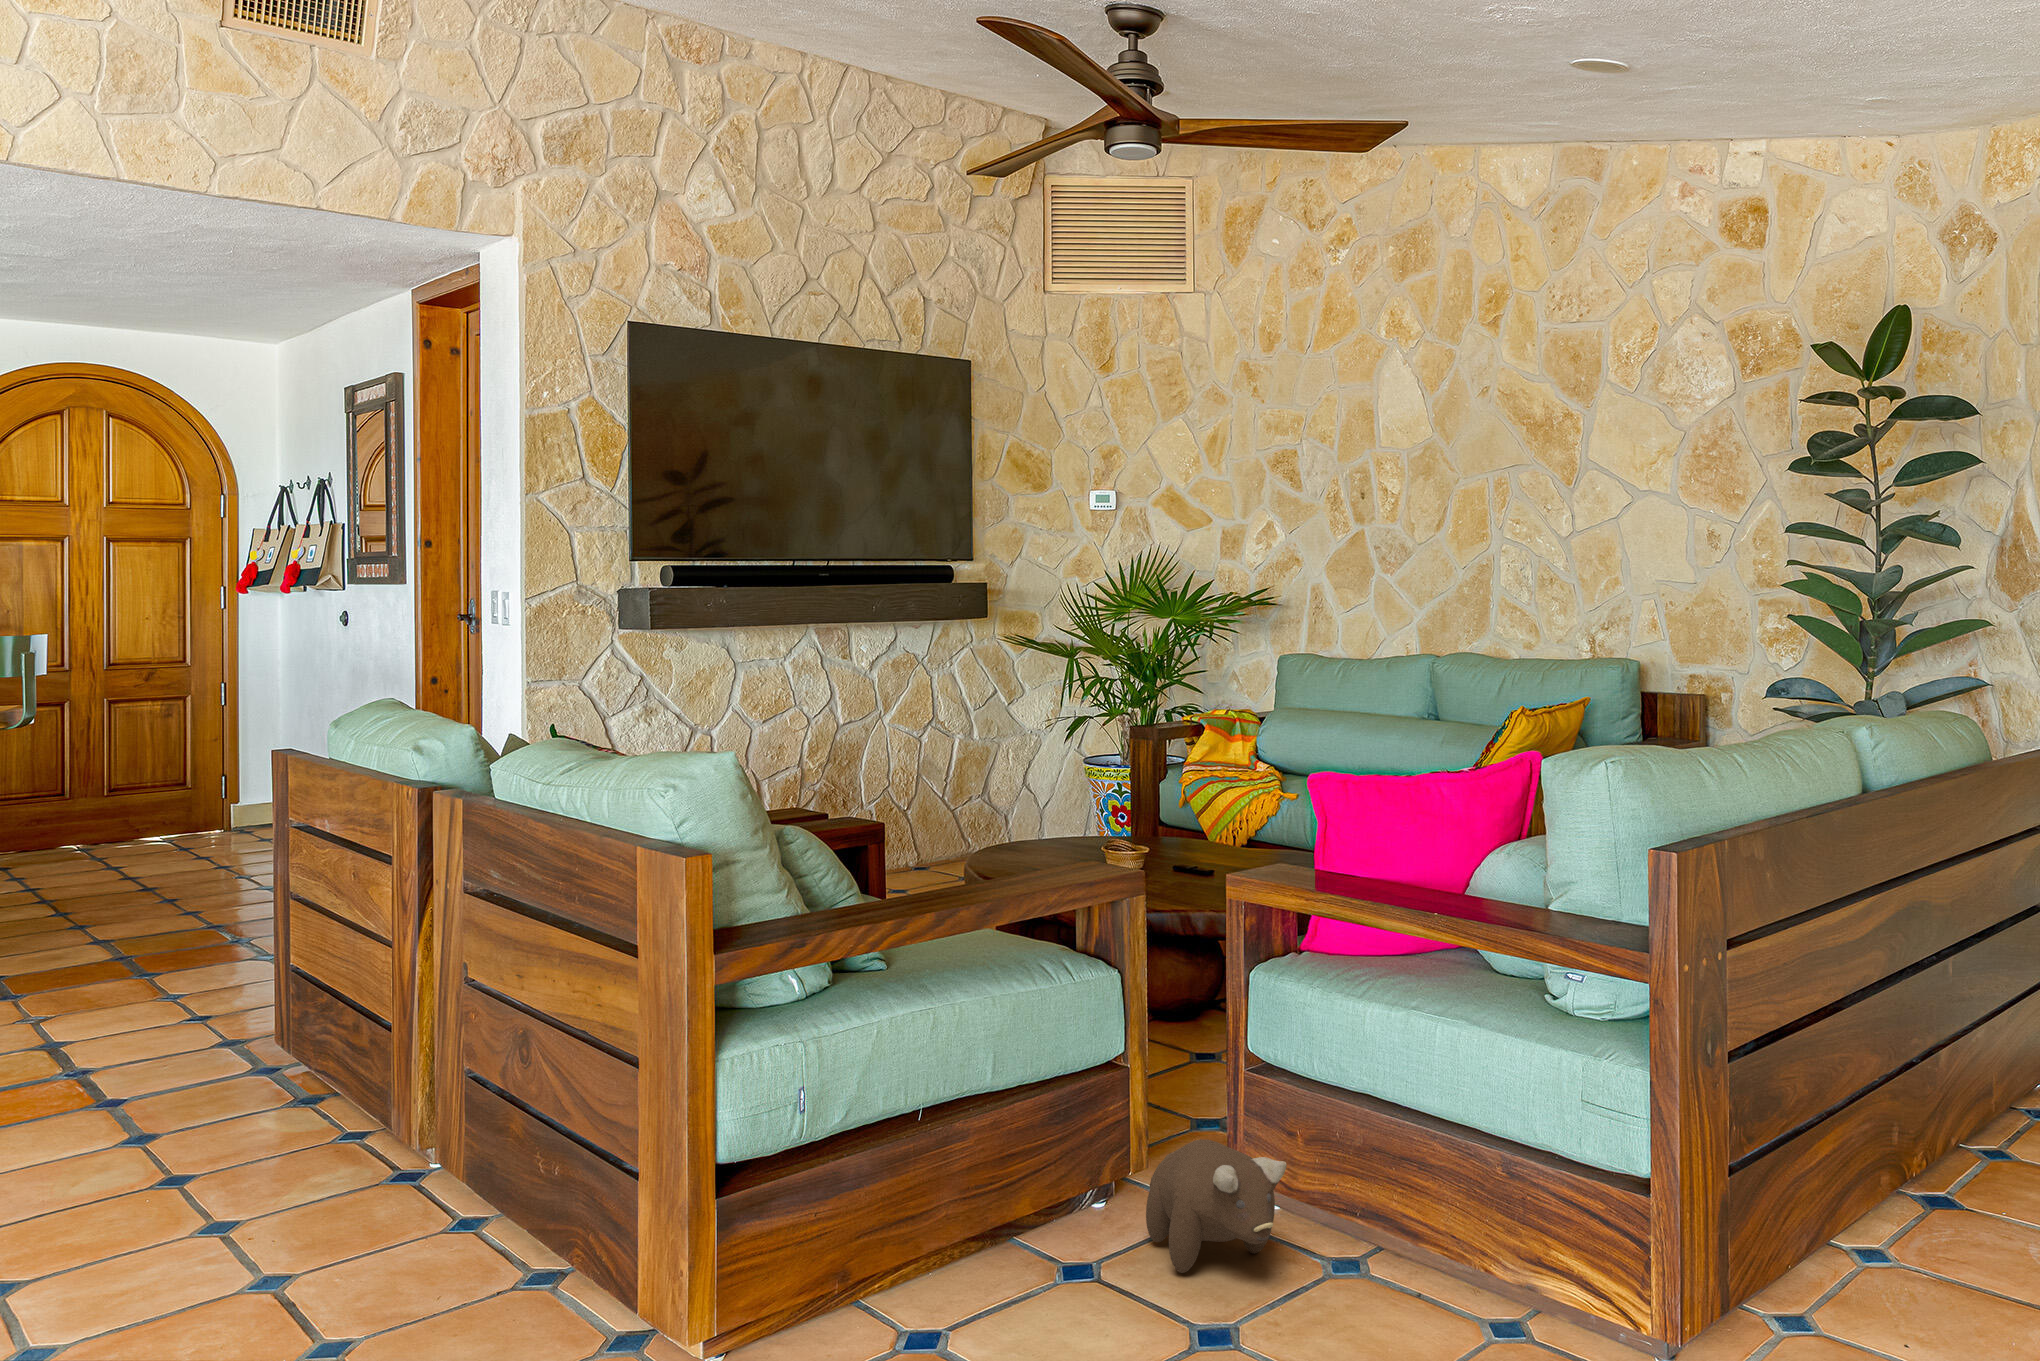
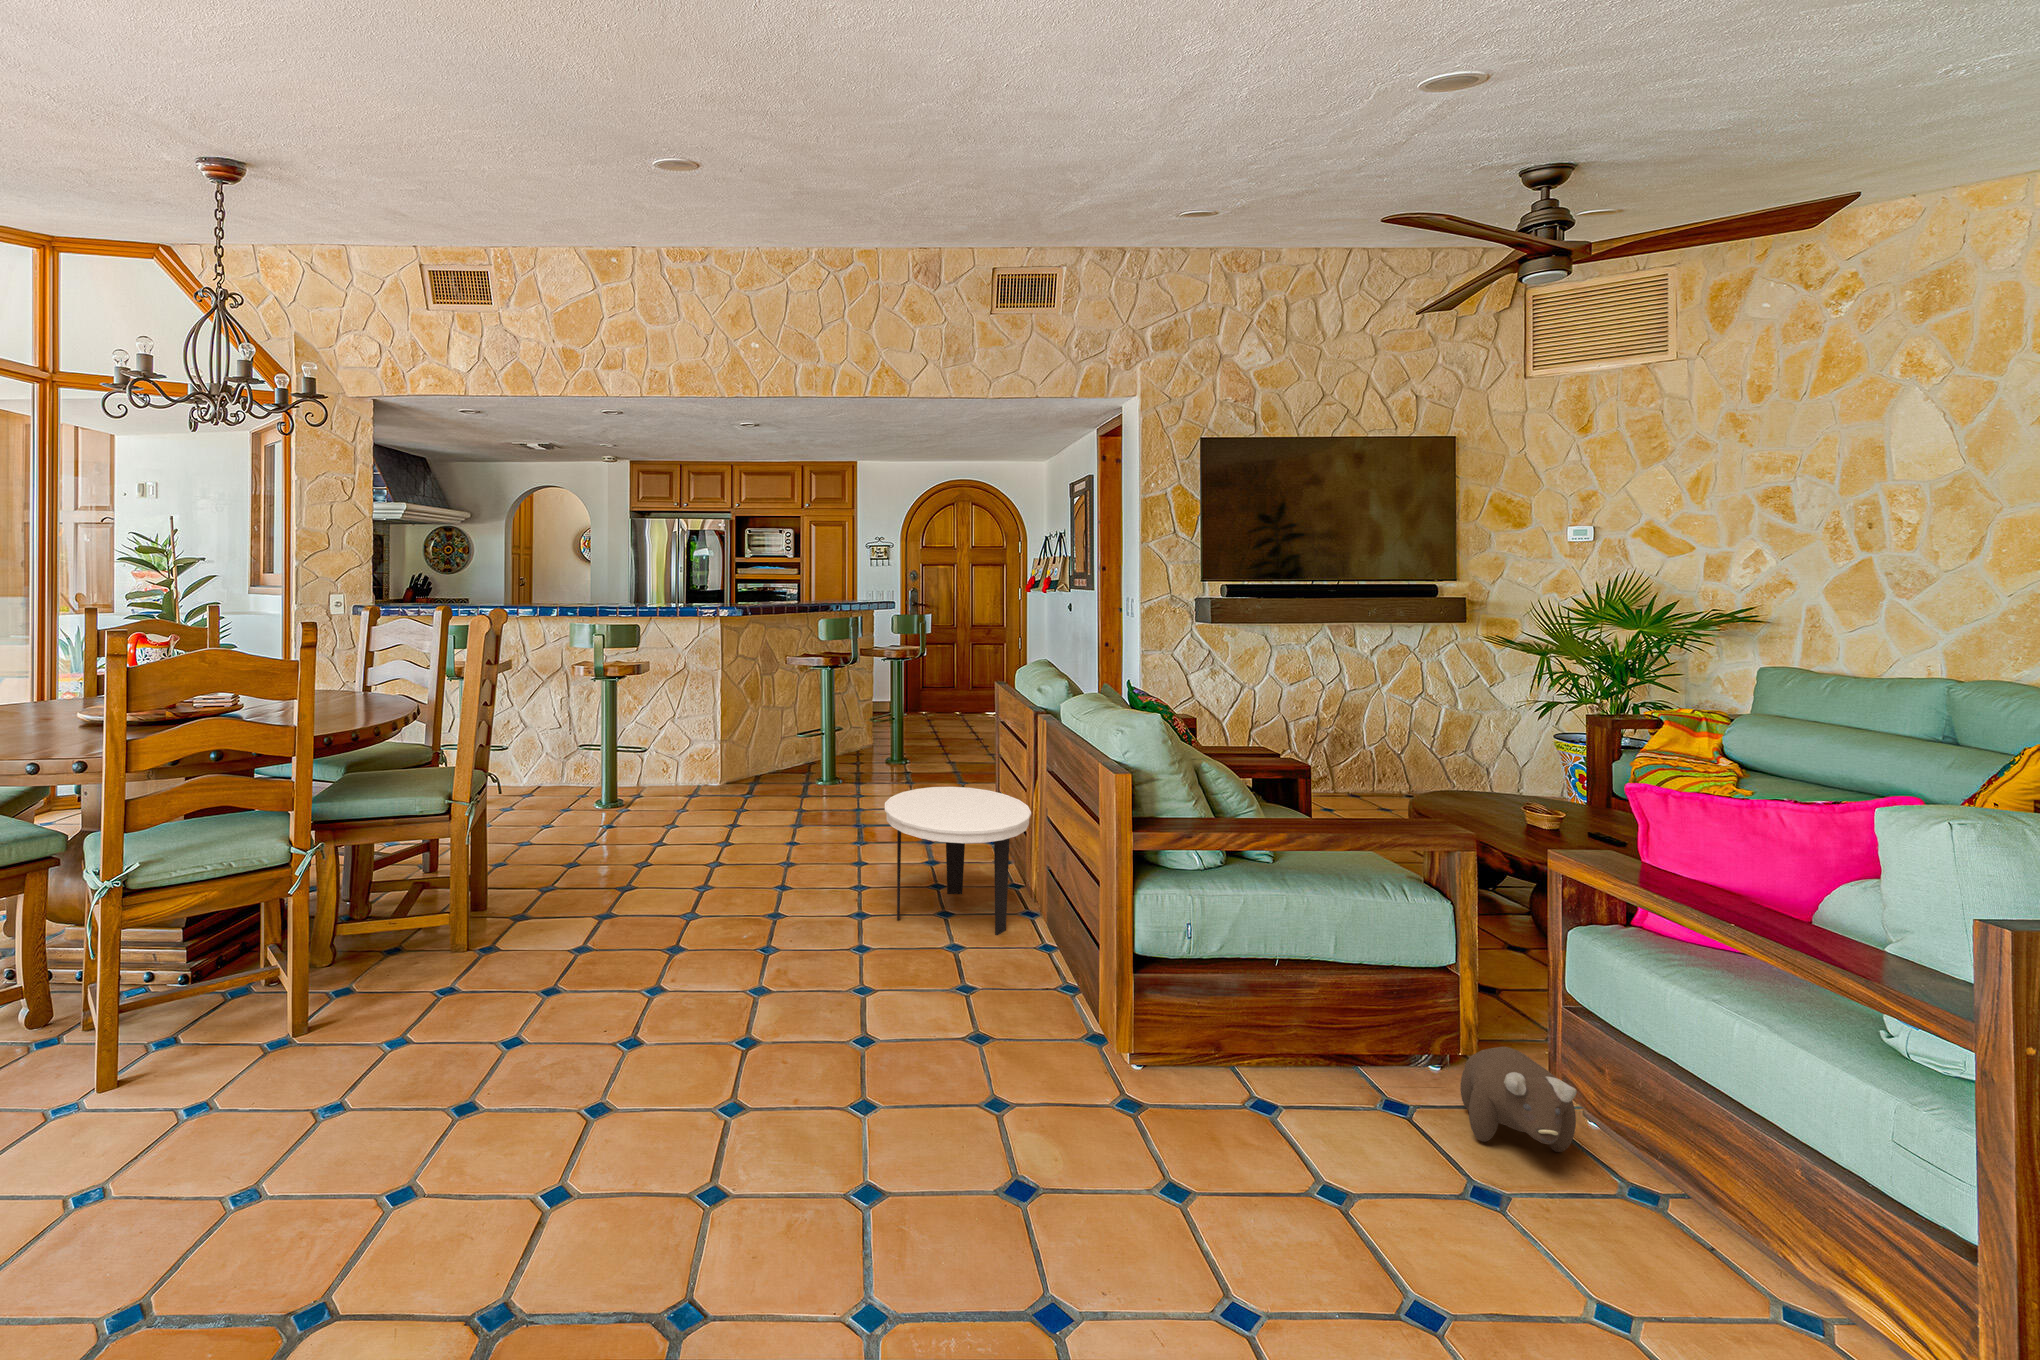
side table: none [75,957,420,1266] -> present [885,787,1031,935]

